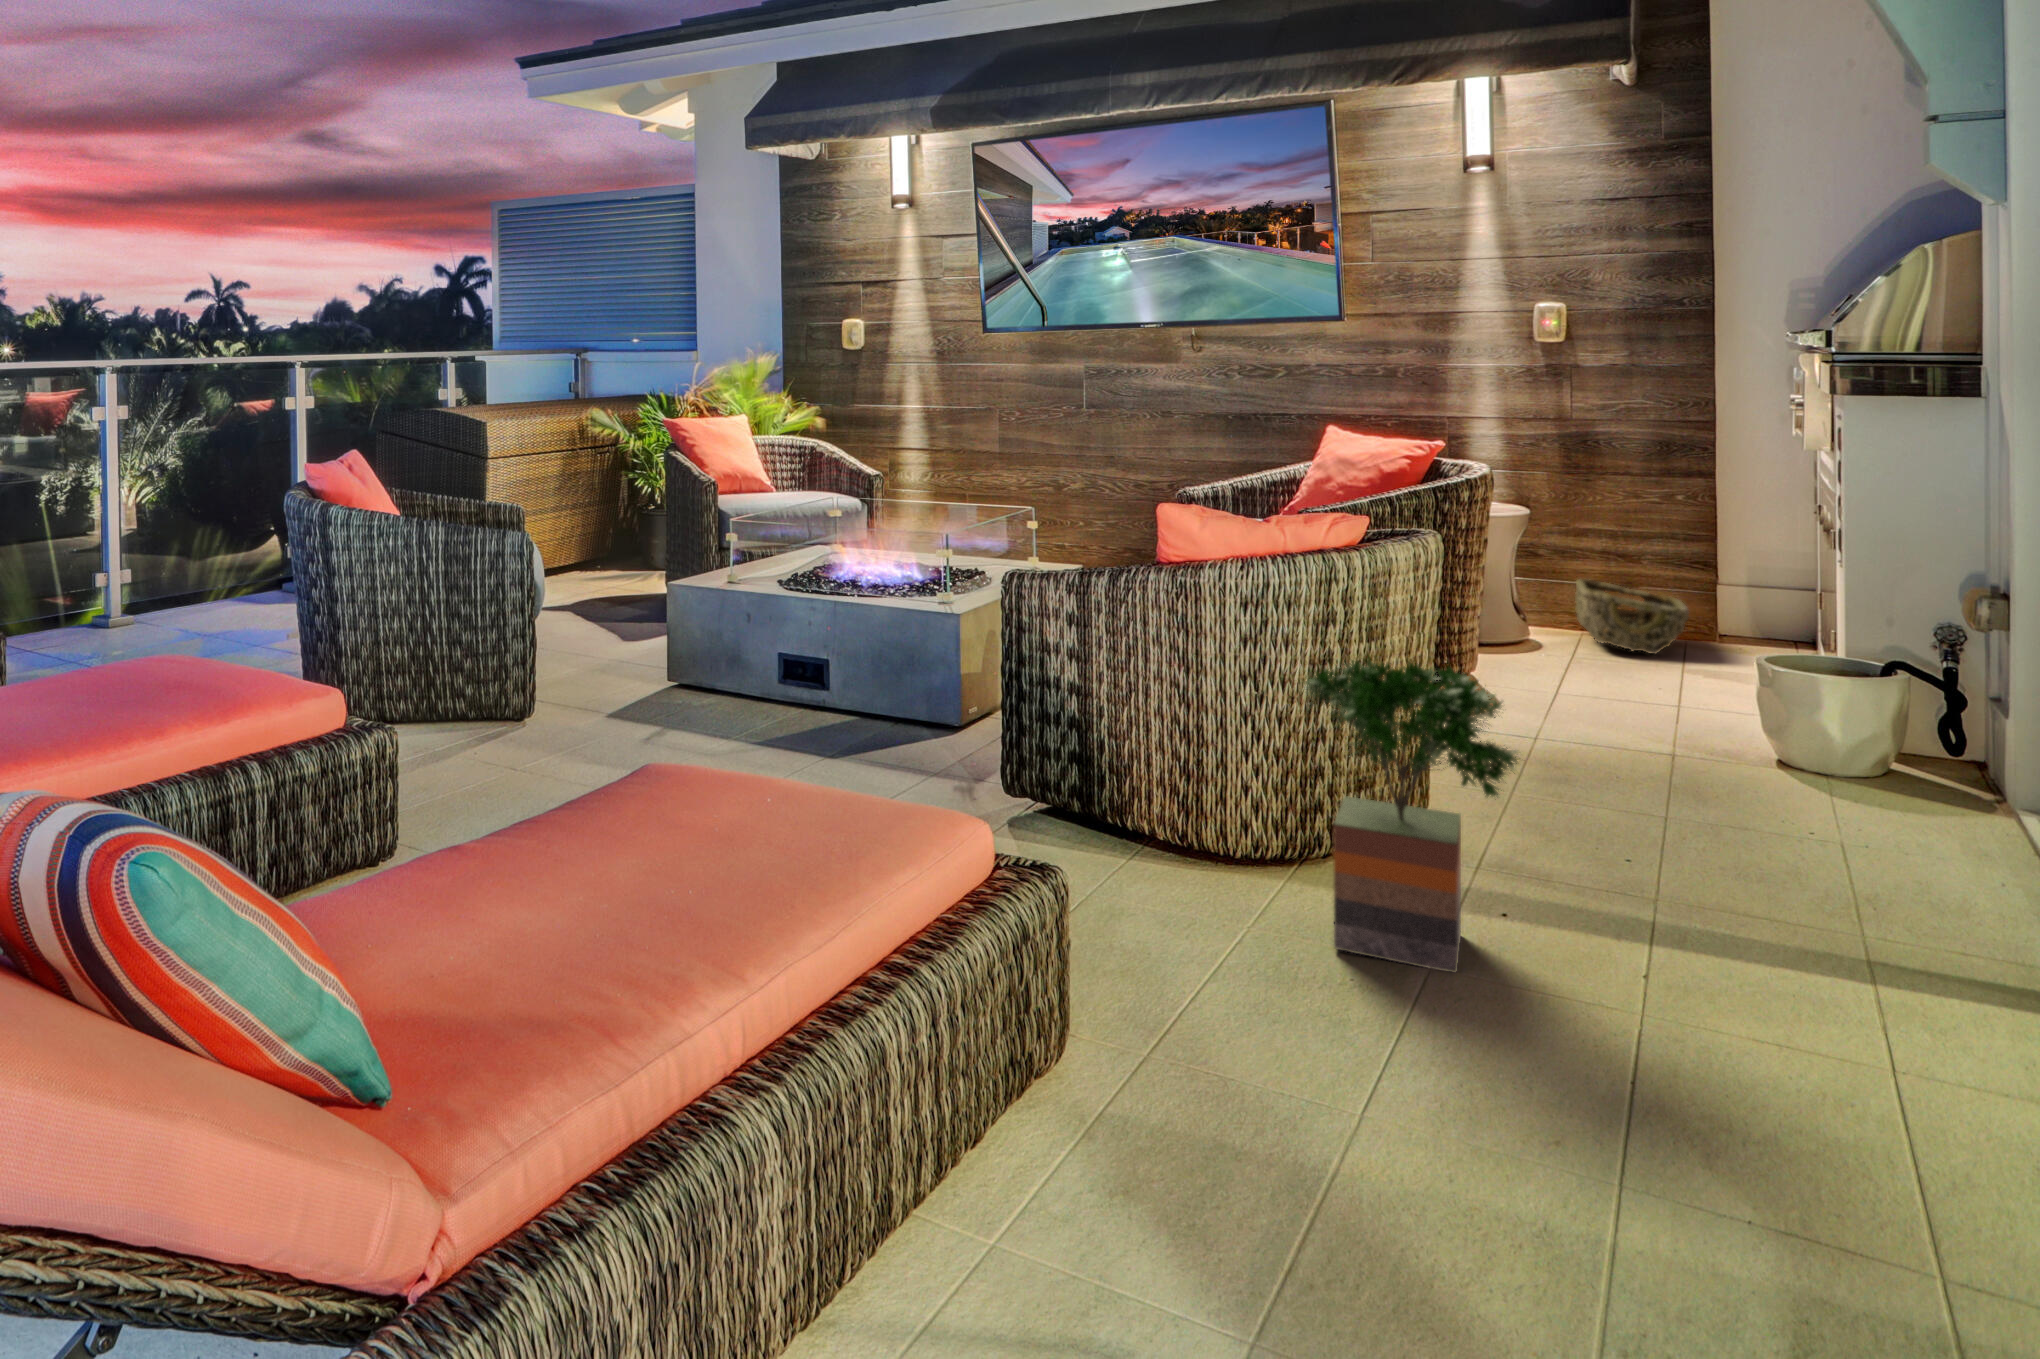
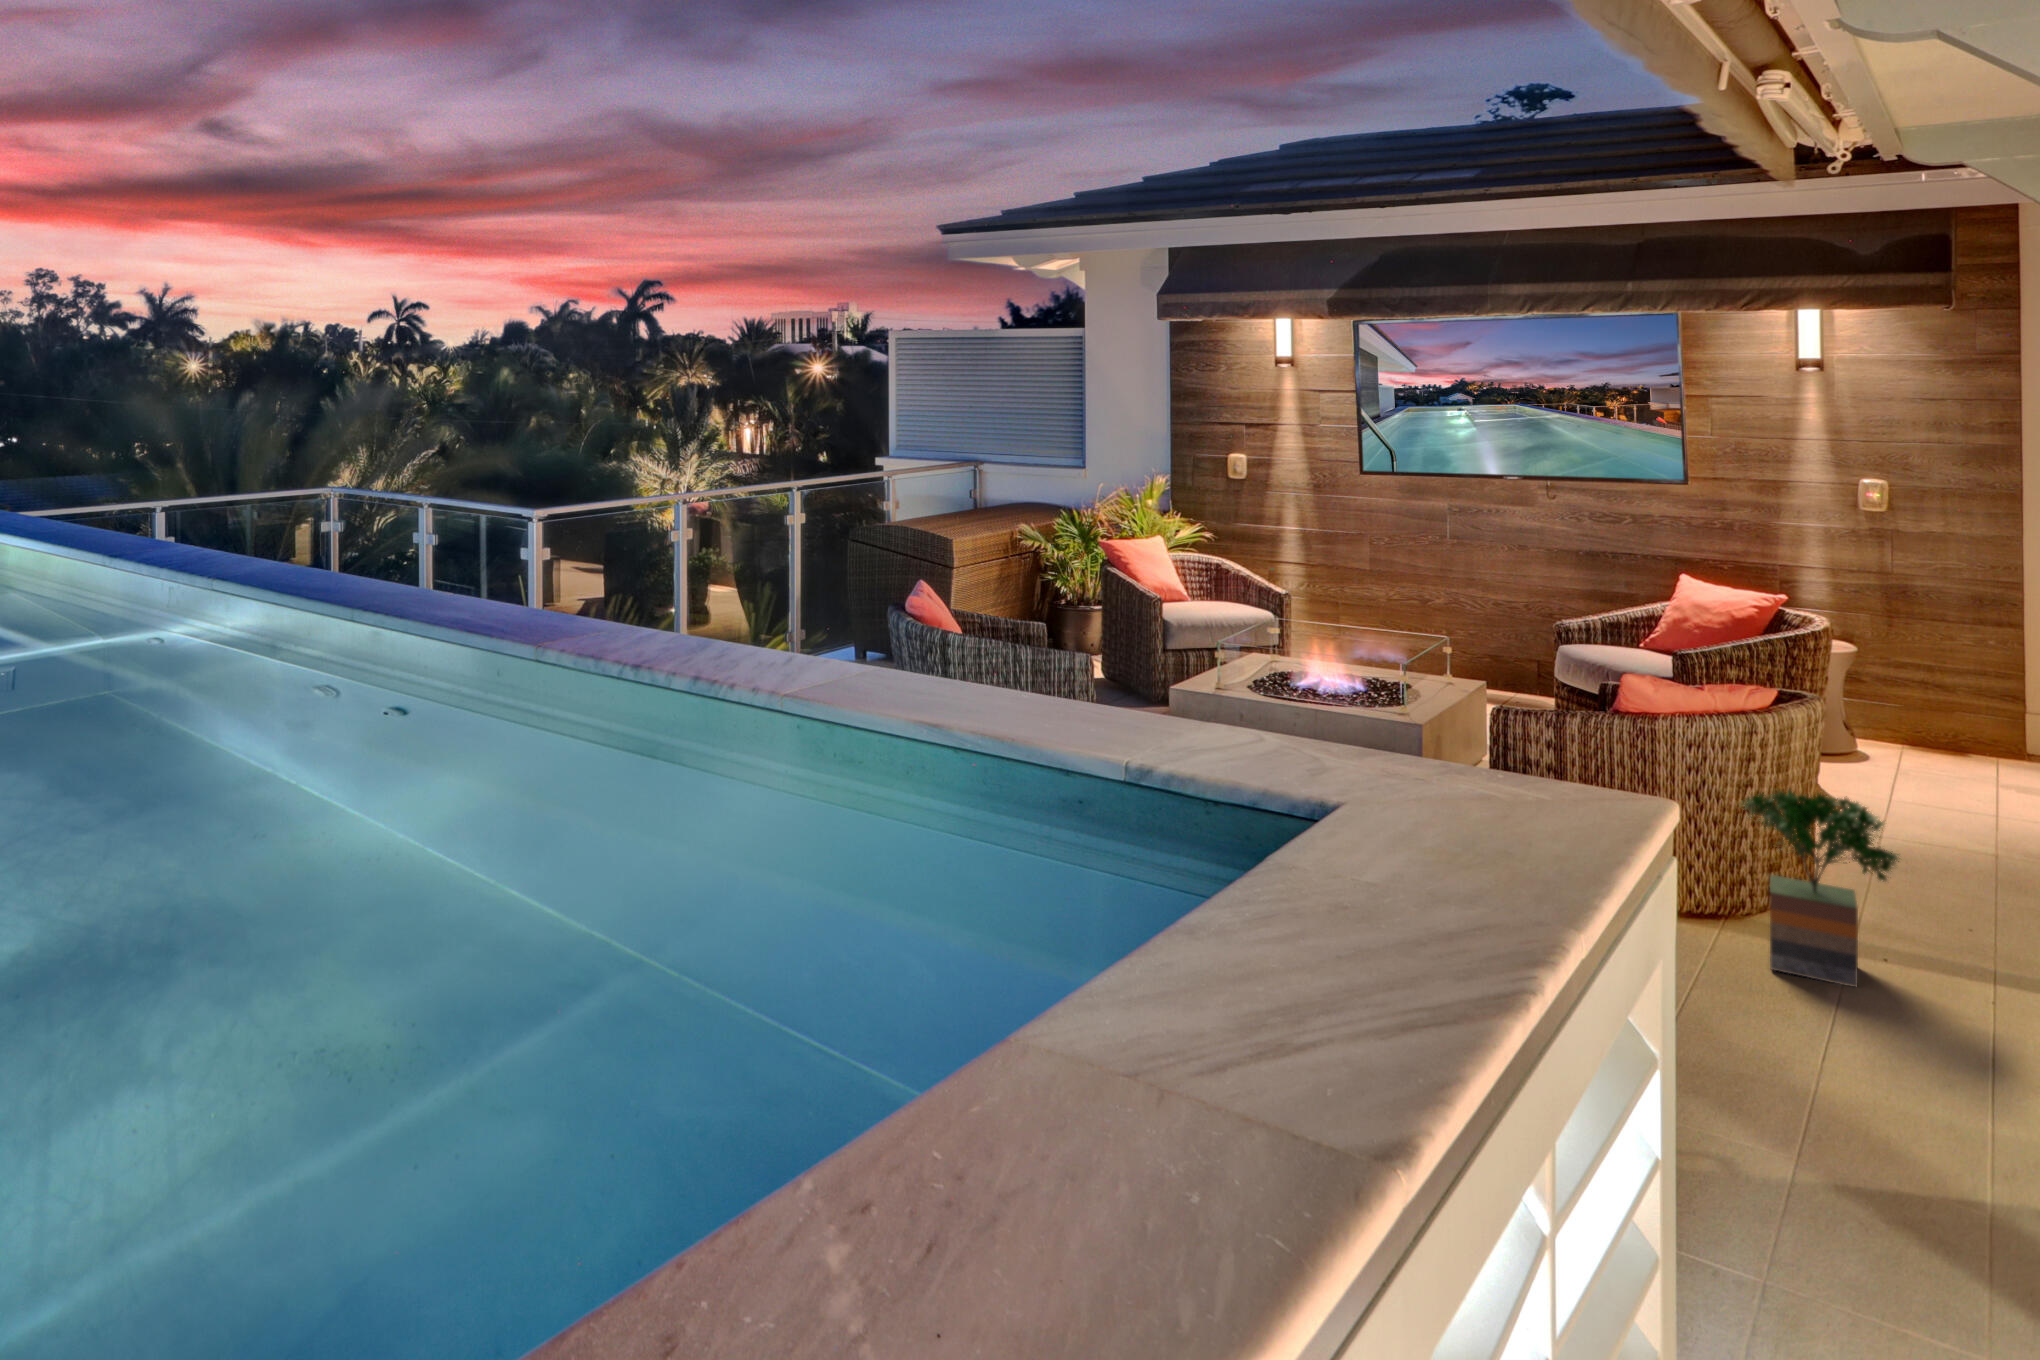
woven basket: present [1575,579,1689,654] -> none [1896,701,1999,767]

